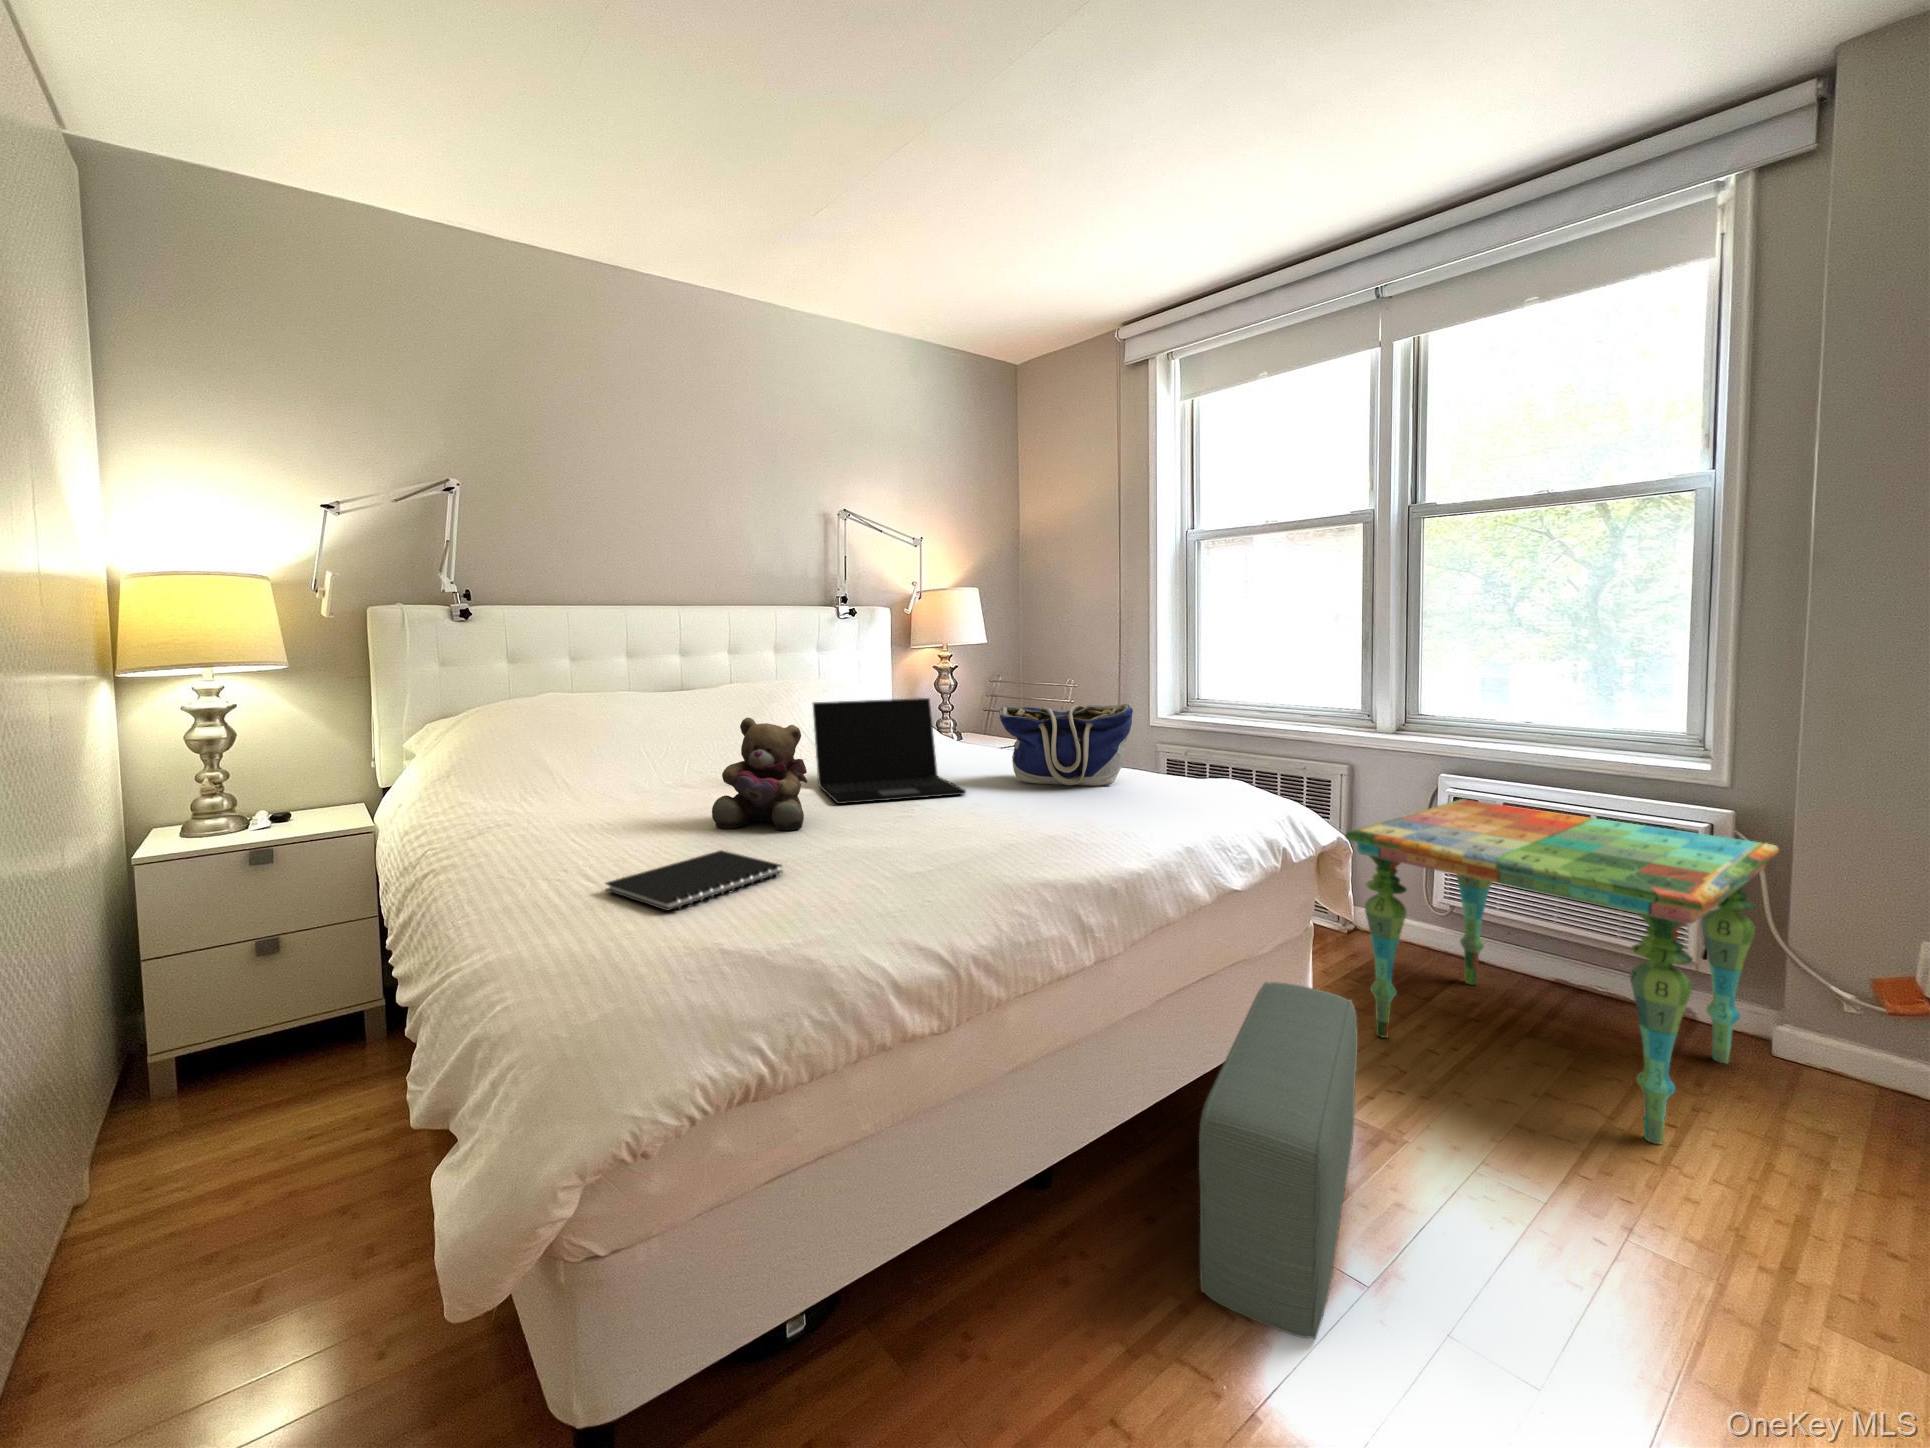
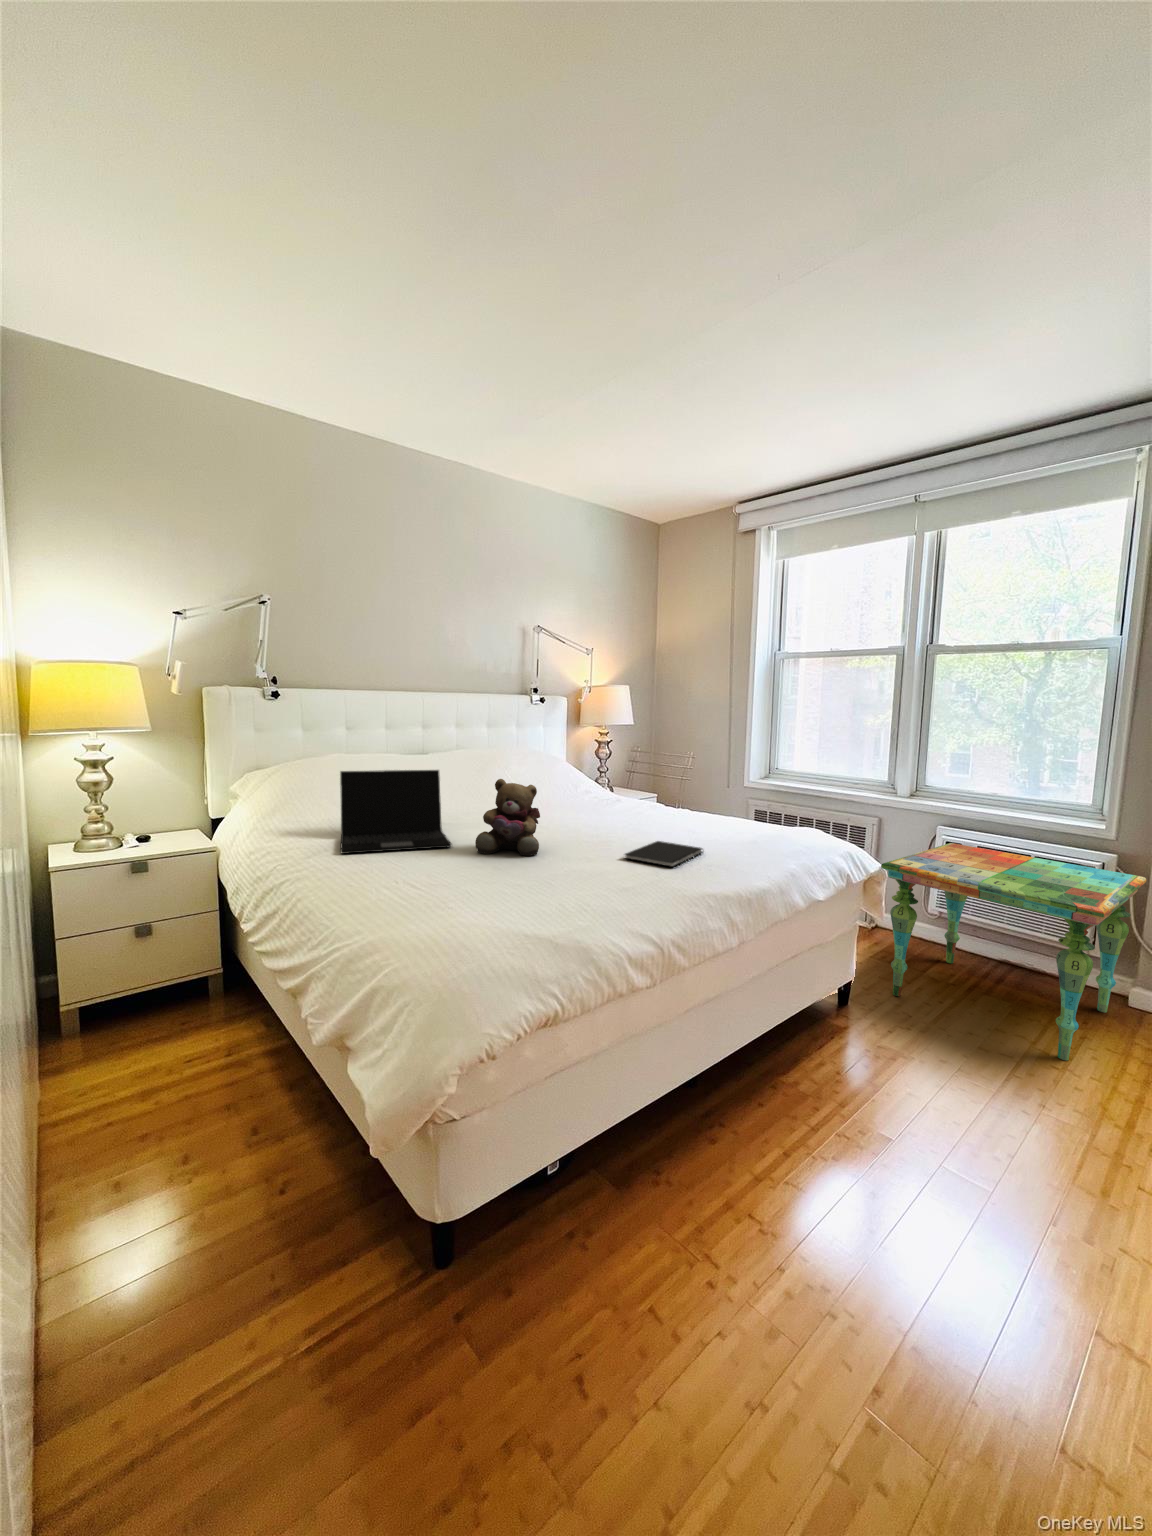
laptop: present [812,698,966,804] -> present [340,770,451,854]
tote bag: present [999,704,1133,786] -> none [657,774,749,829]
notebook: present [606,850,782,911] -> present [625,841,703,867]
pouf: present [1199,982,1358,1339] -> none [800,959,891,1173]

